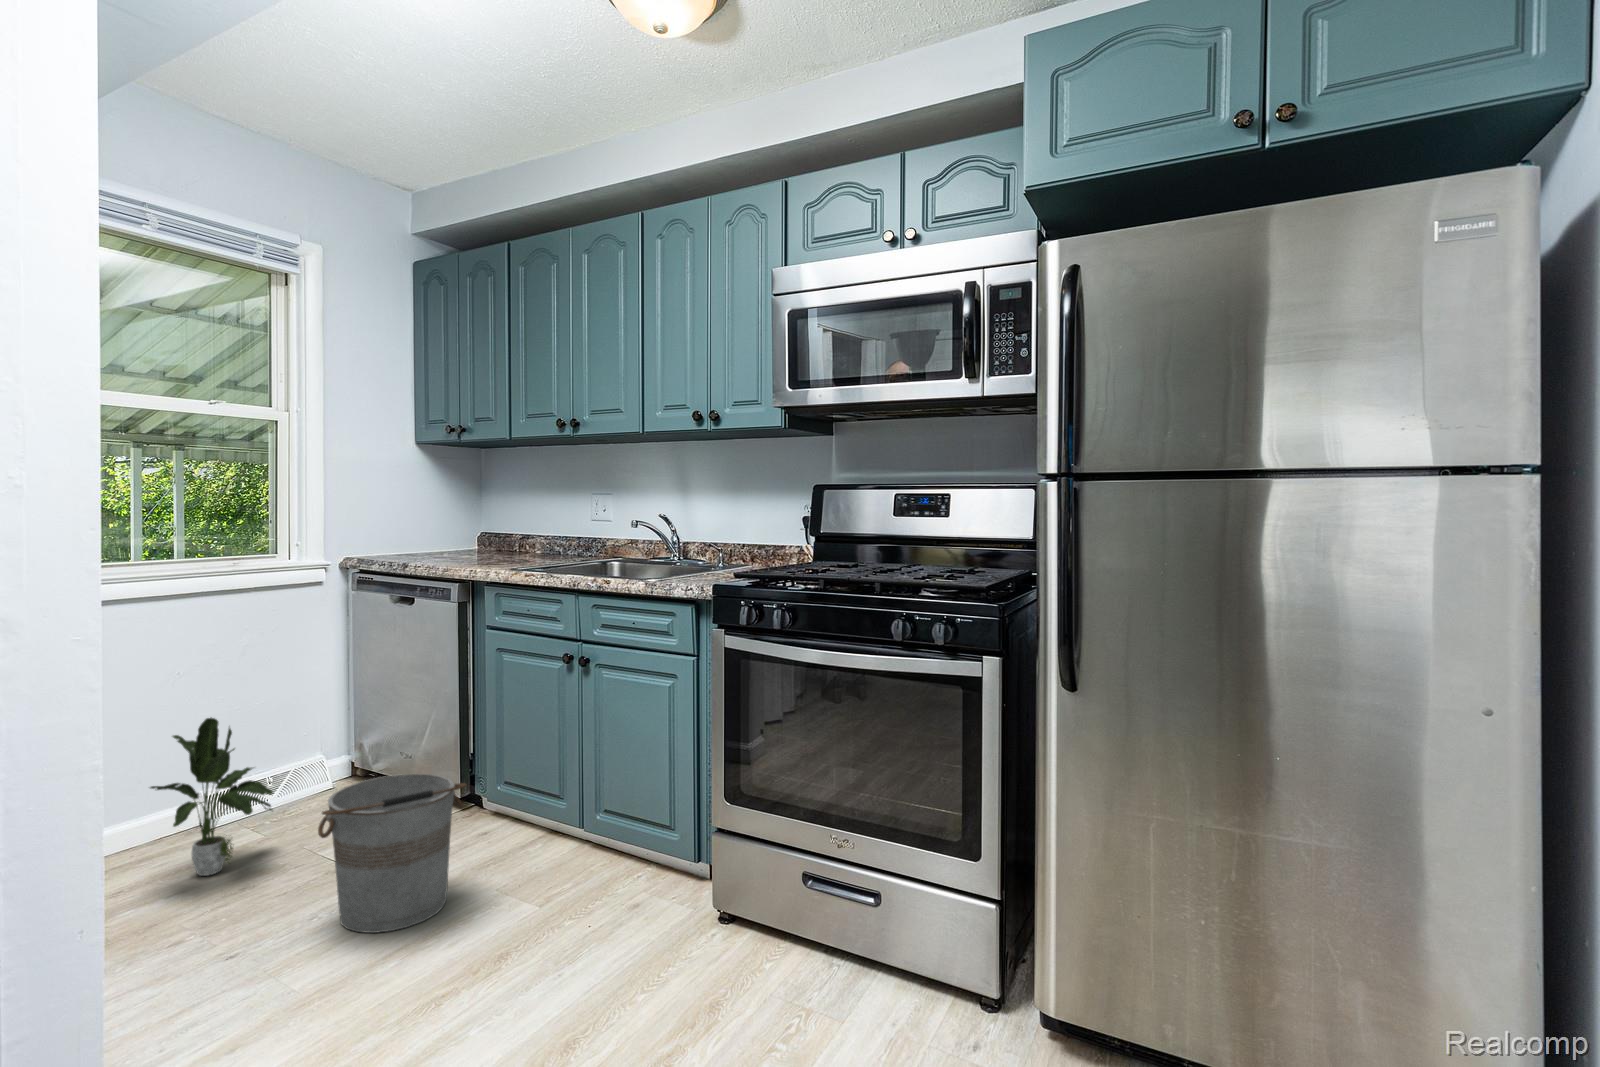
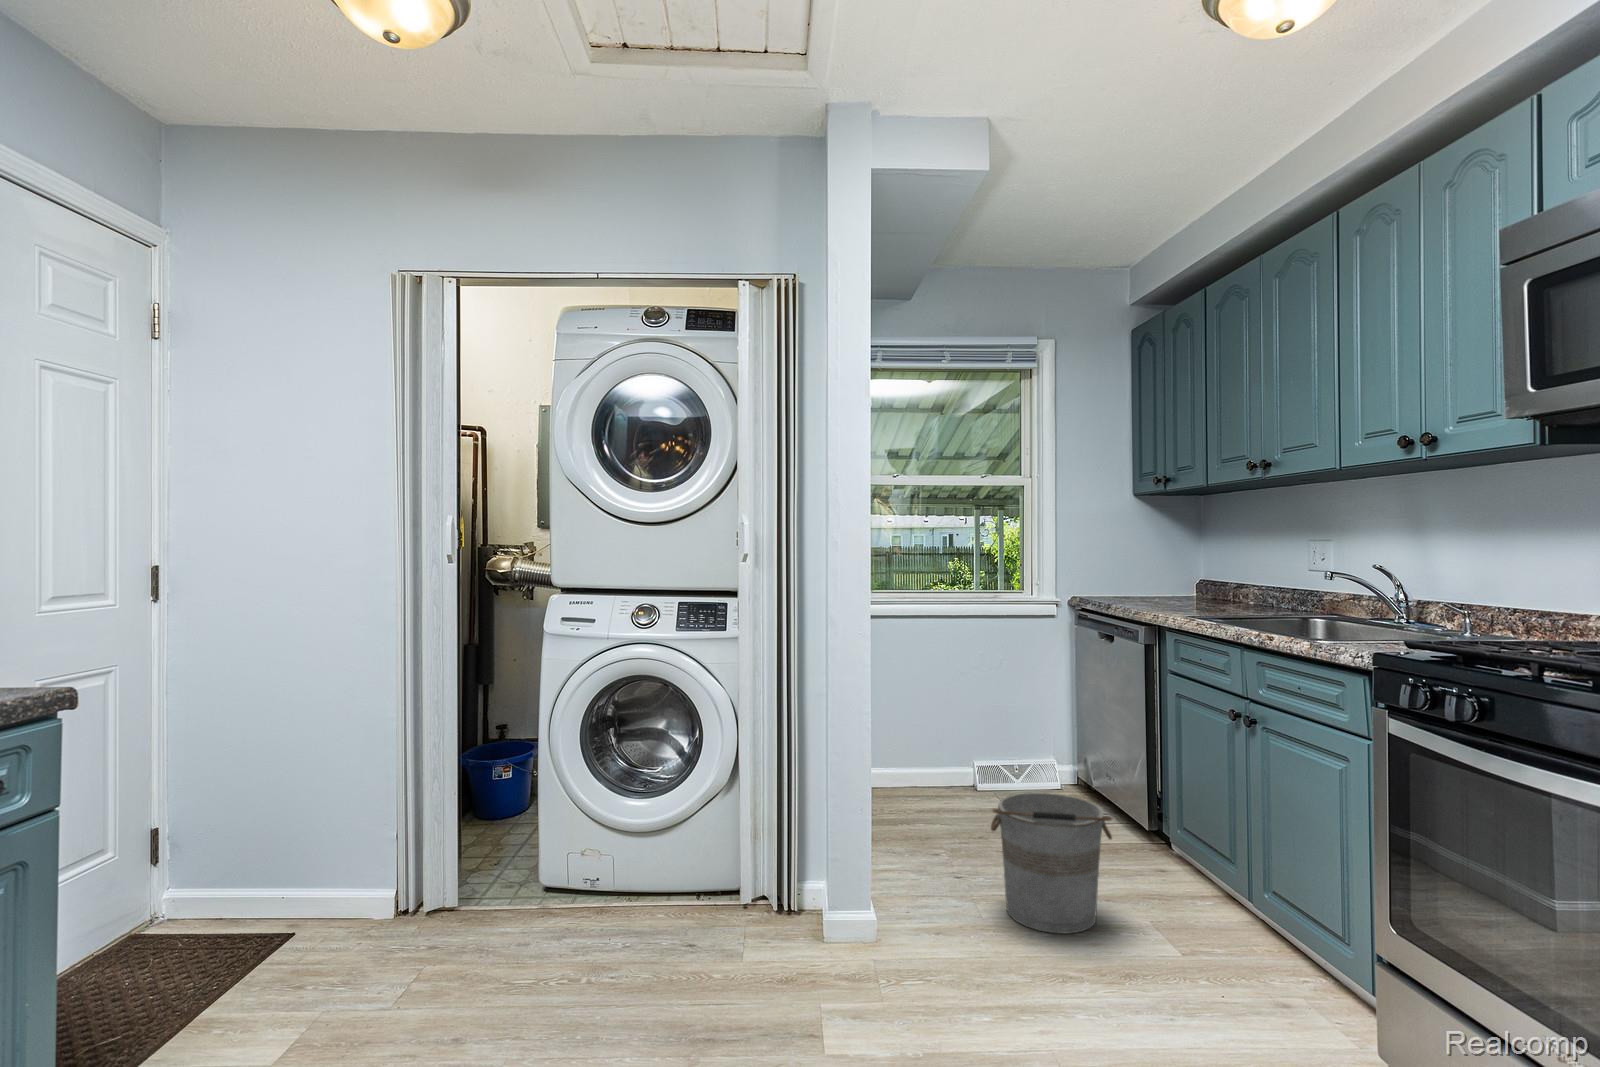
potted plant: present [150,717,273,876] -> none [902,716,986,840]

